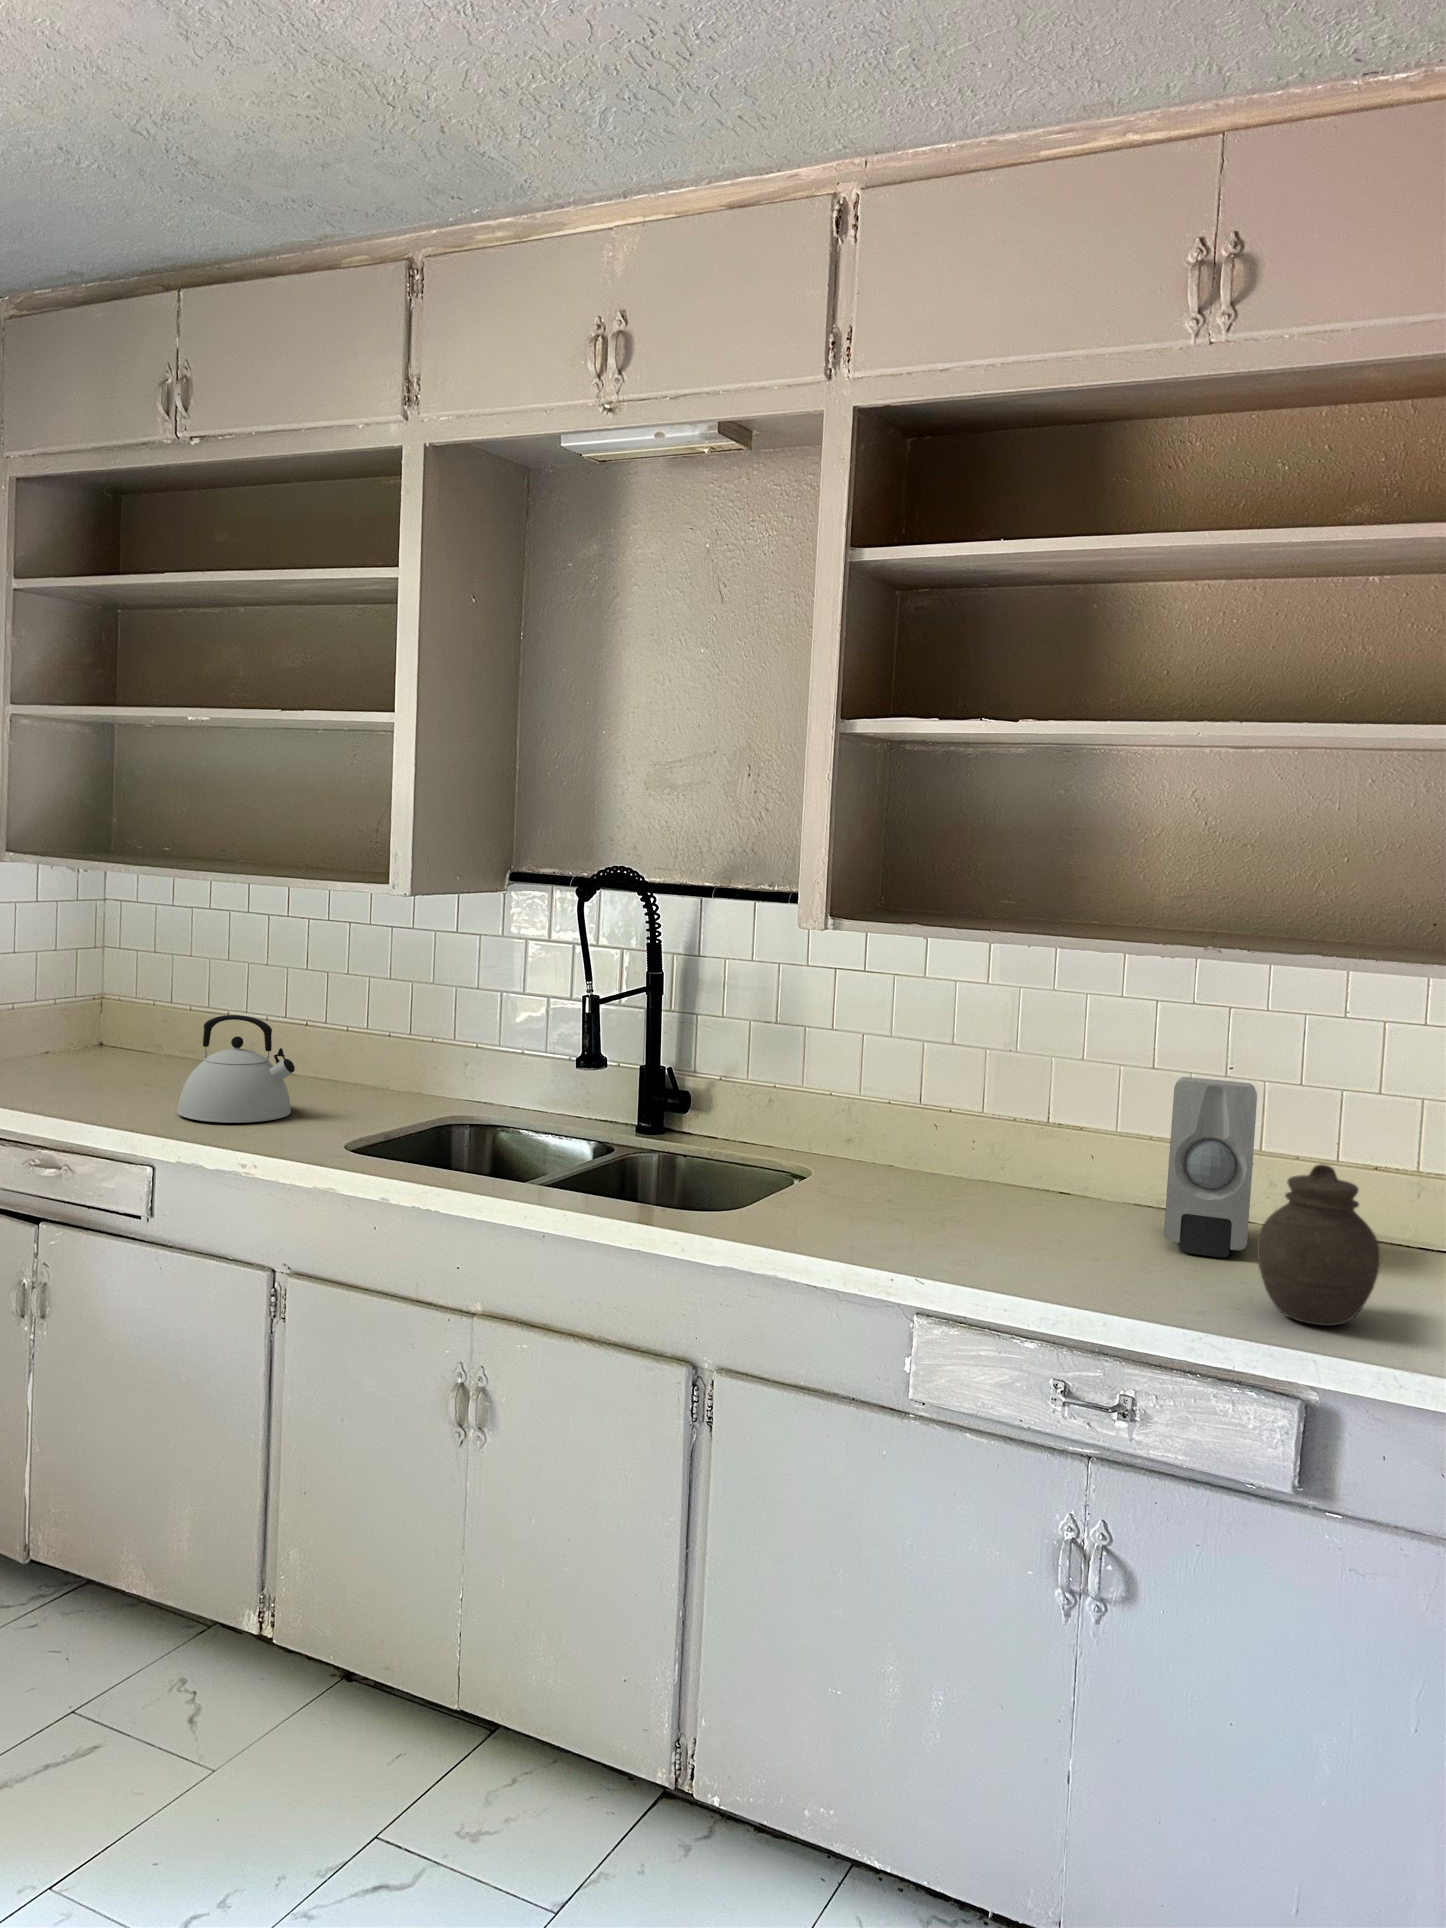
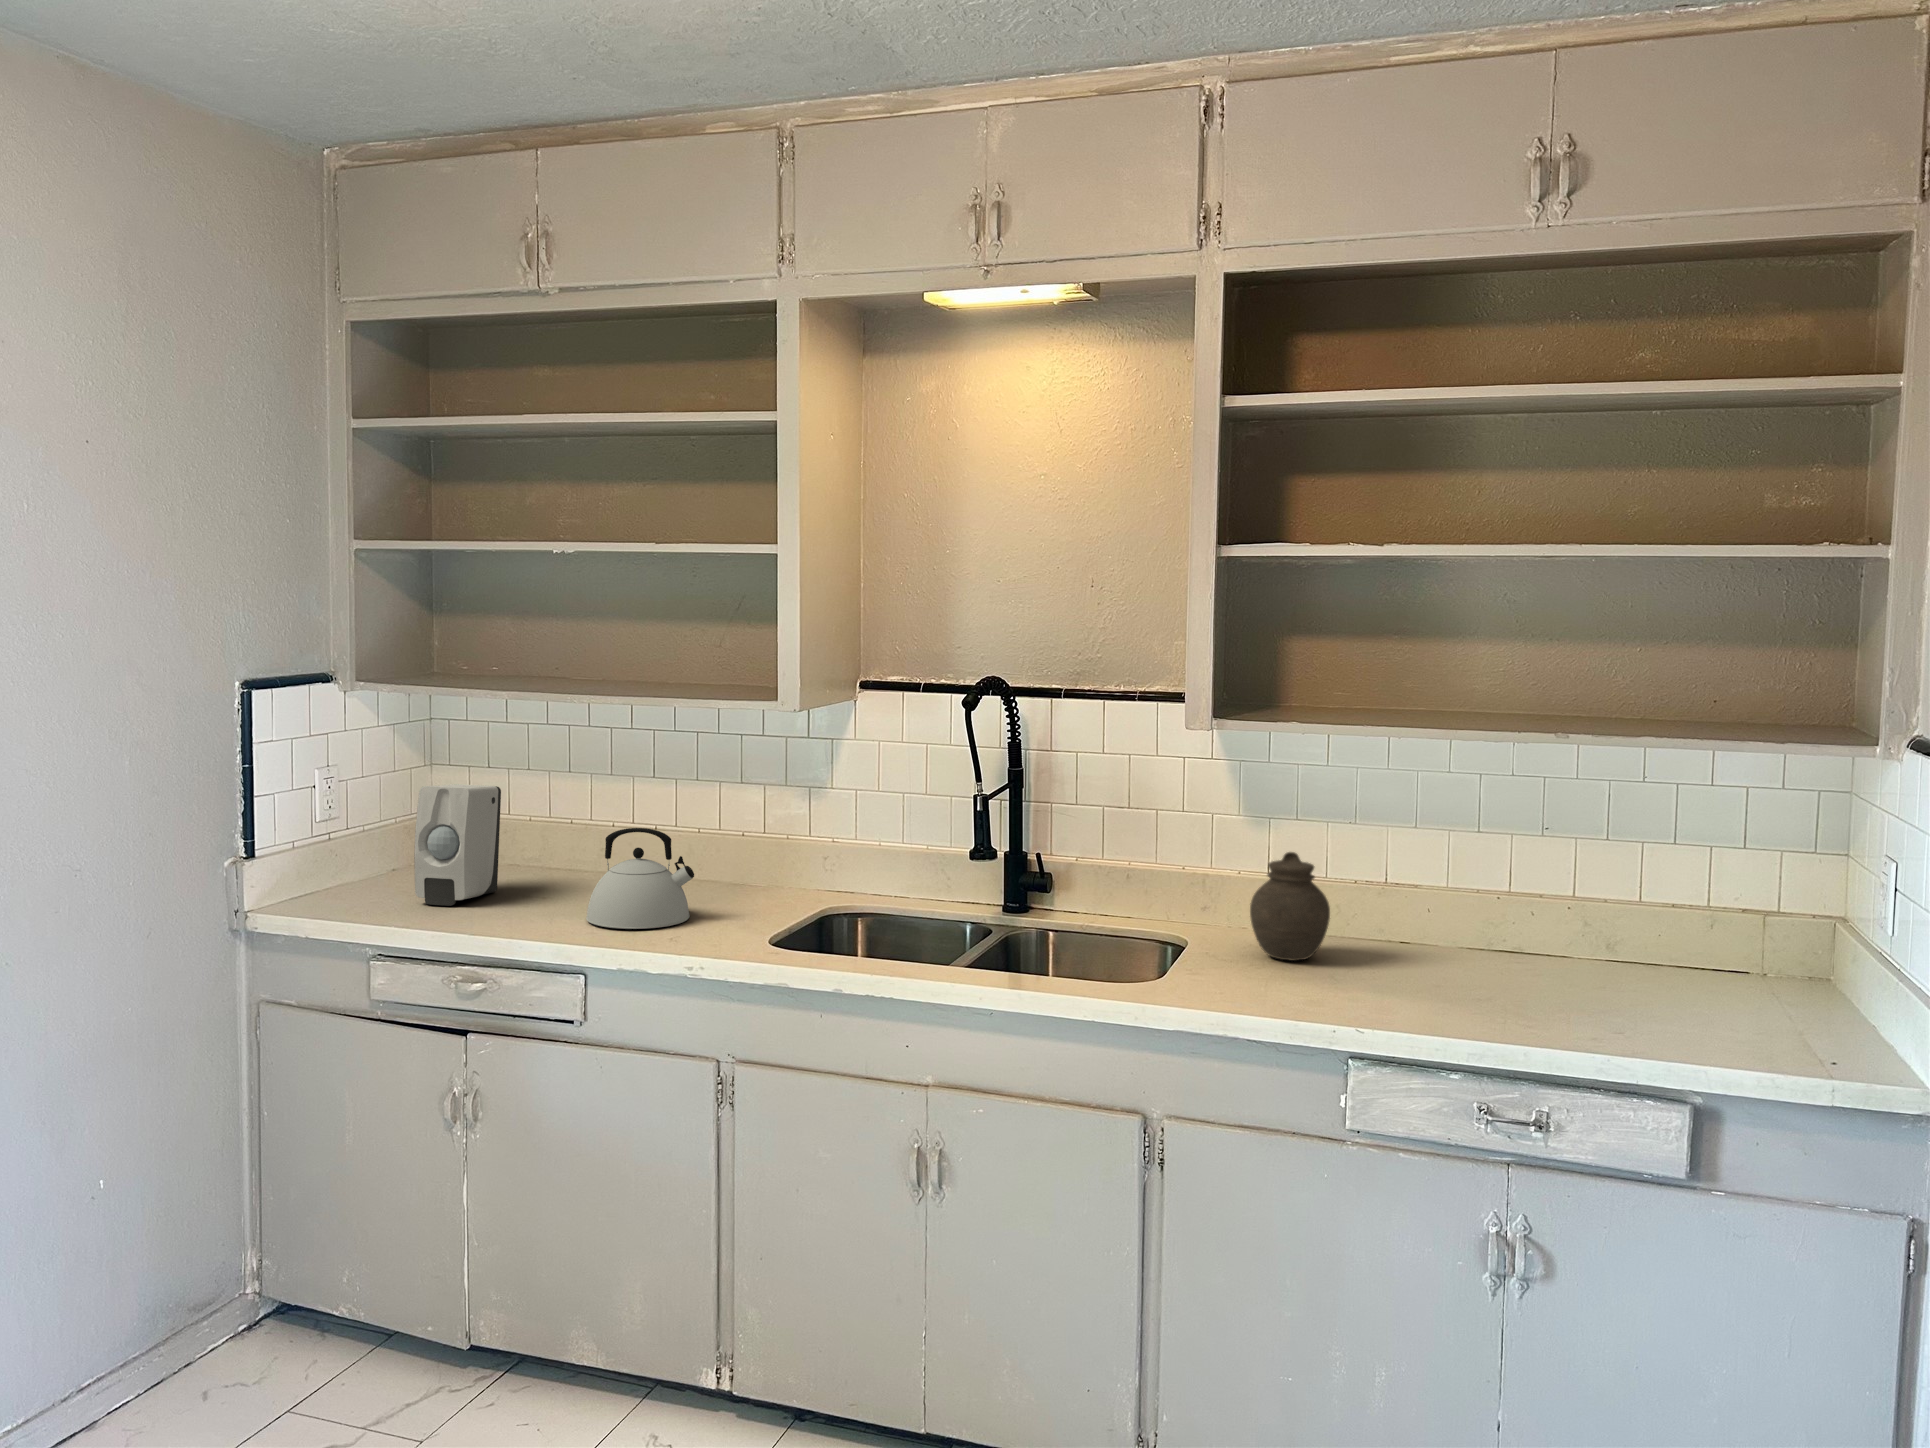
soap dispenser: present [1164,1077,1257,1257] -> present [414,784,501,906]
jar: present [1257,1164,1381,1326] -> present [1250,852,1330,961]

